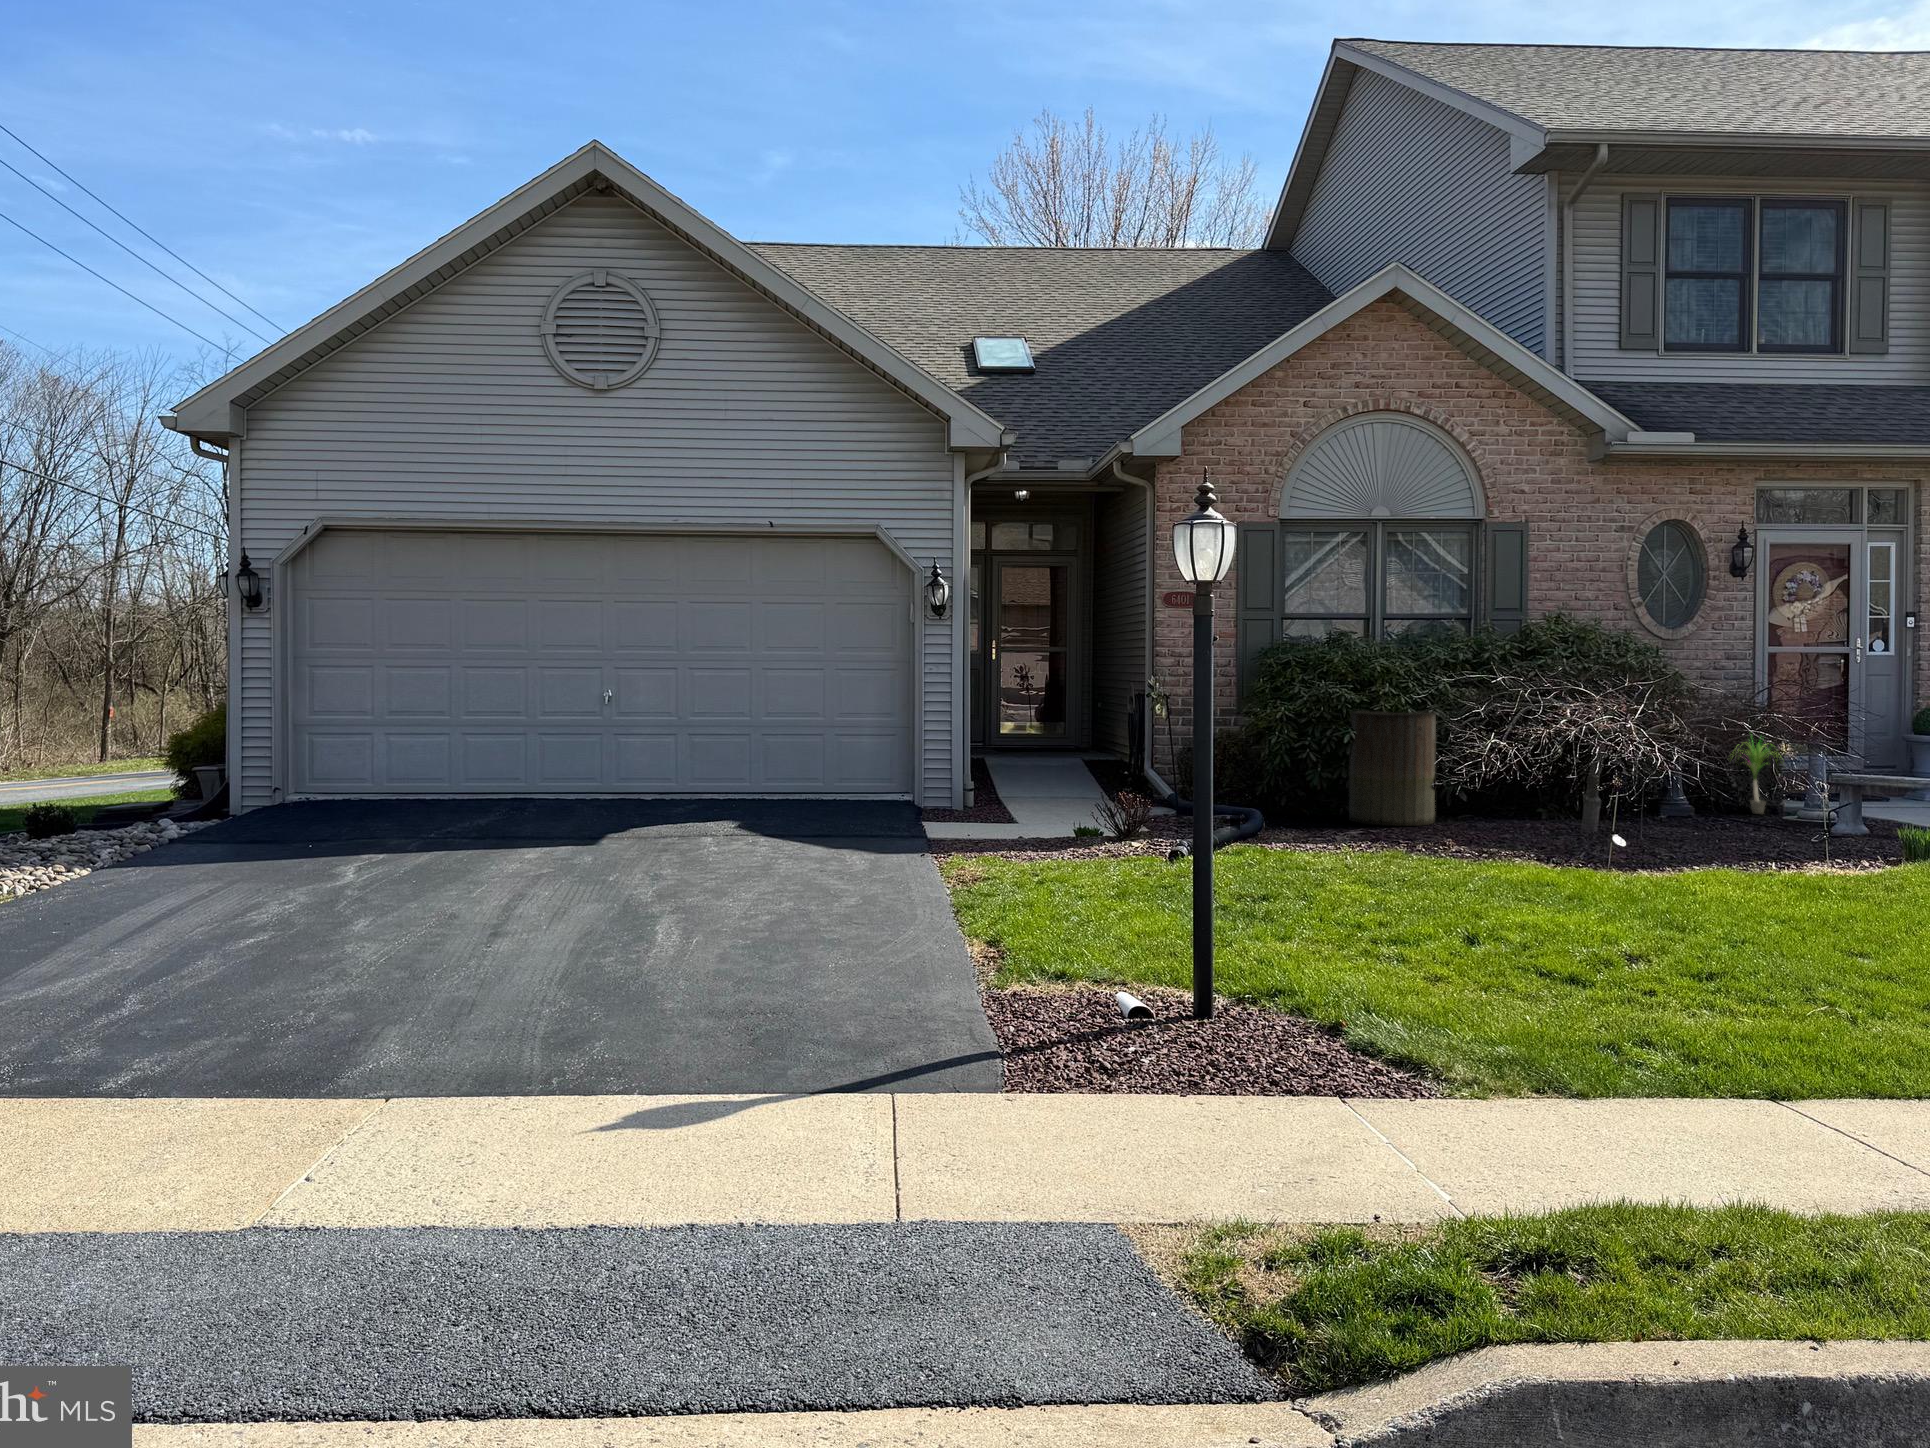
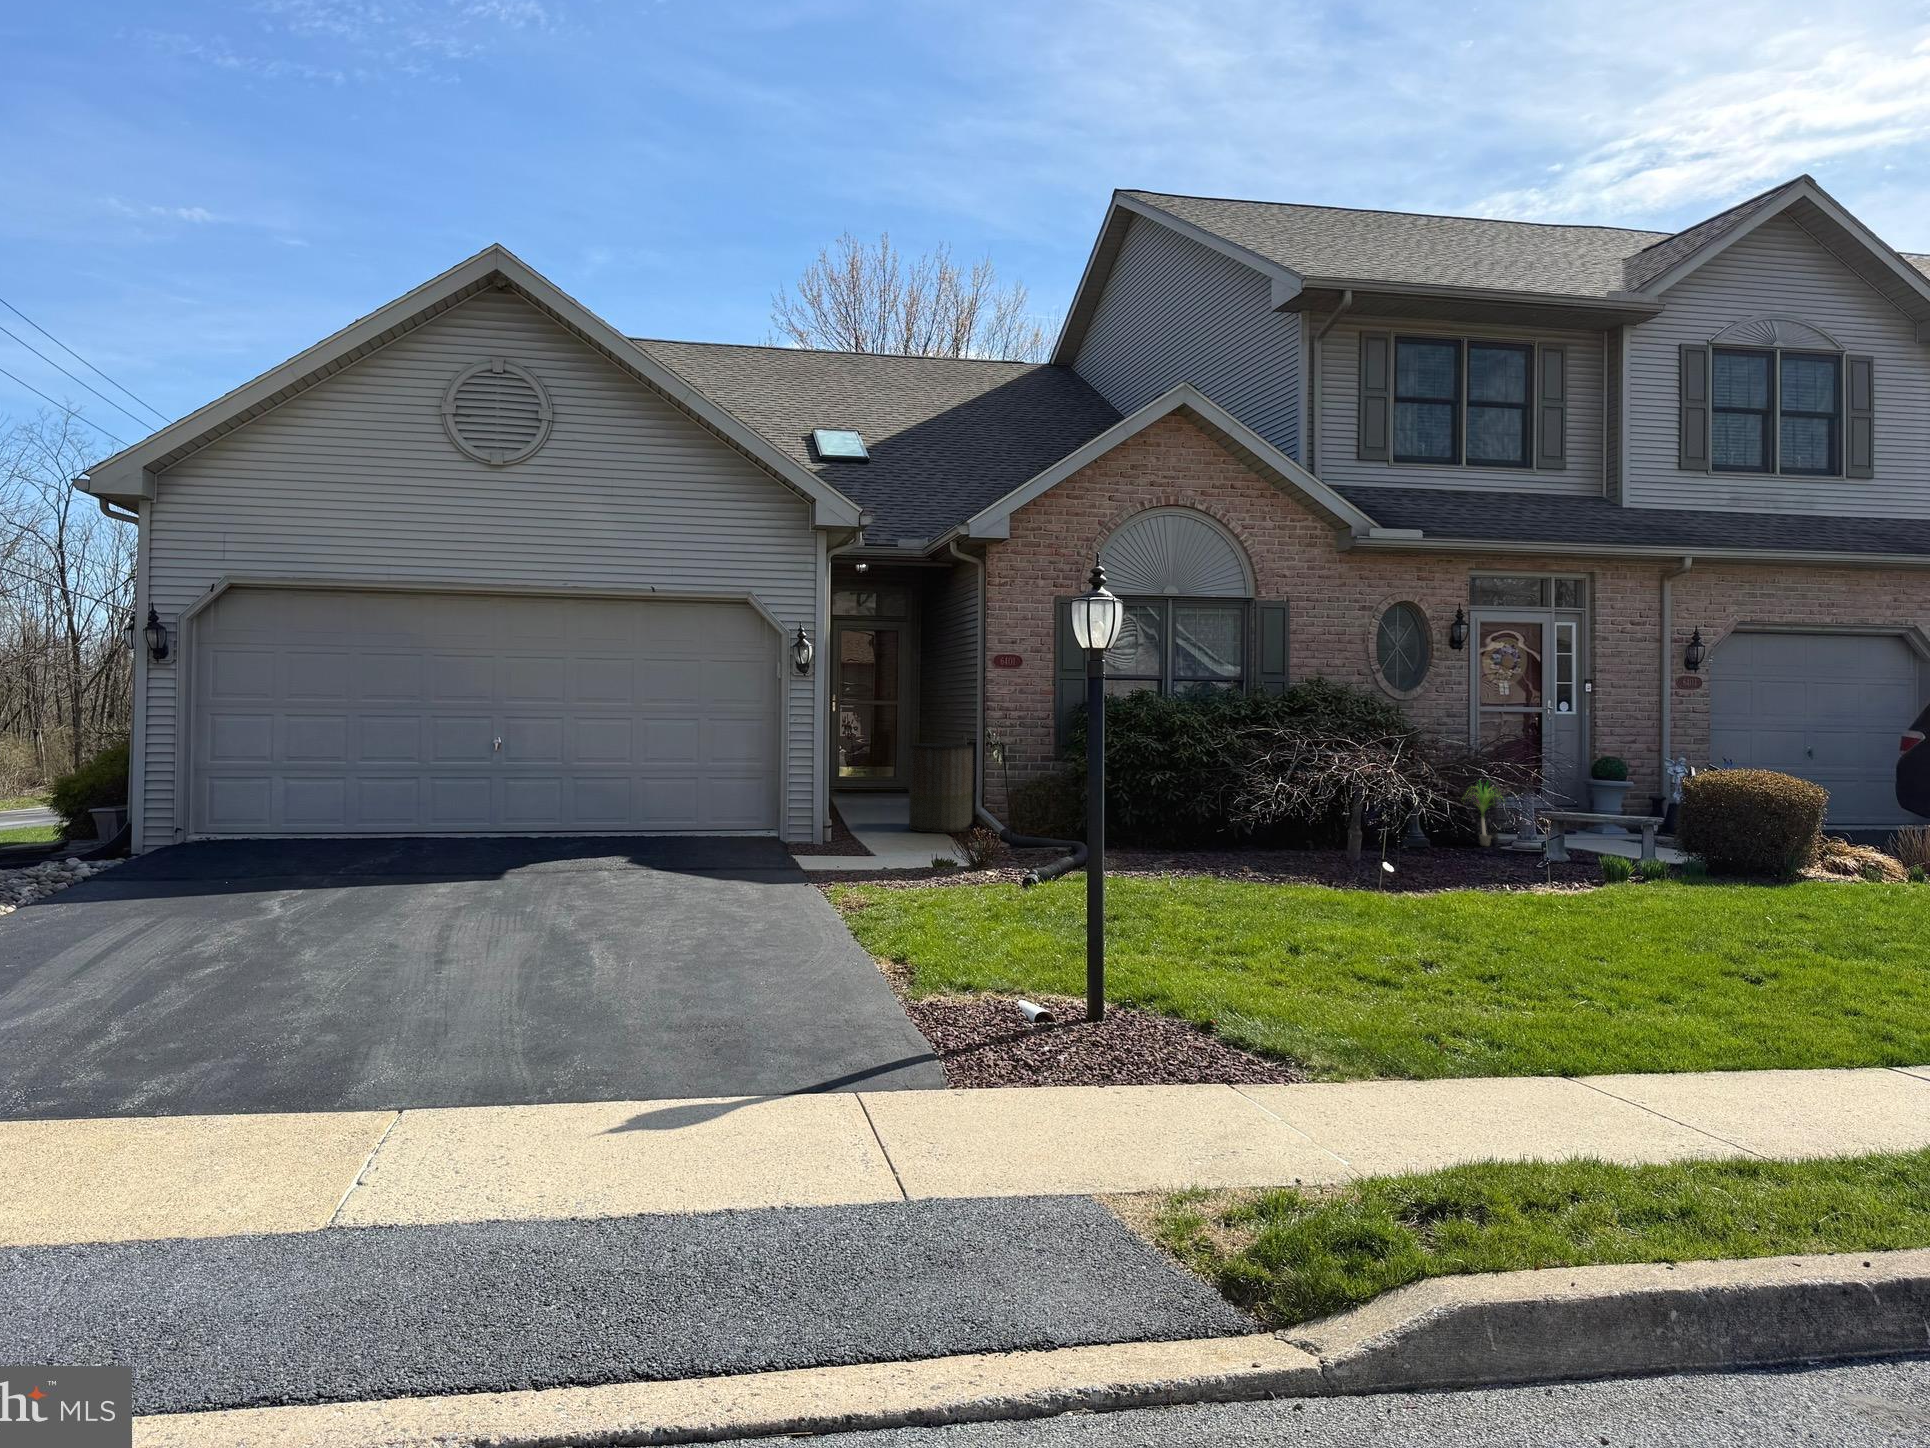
trash can: present [1349,710,1436,826] -> present [909,743,973,833]

